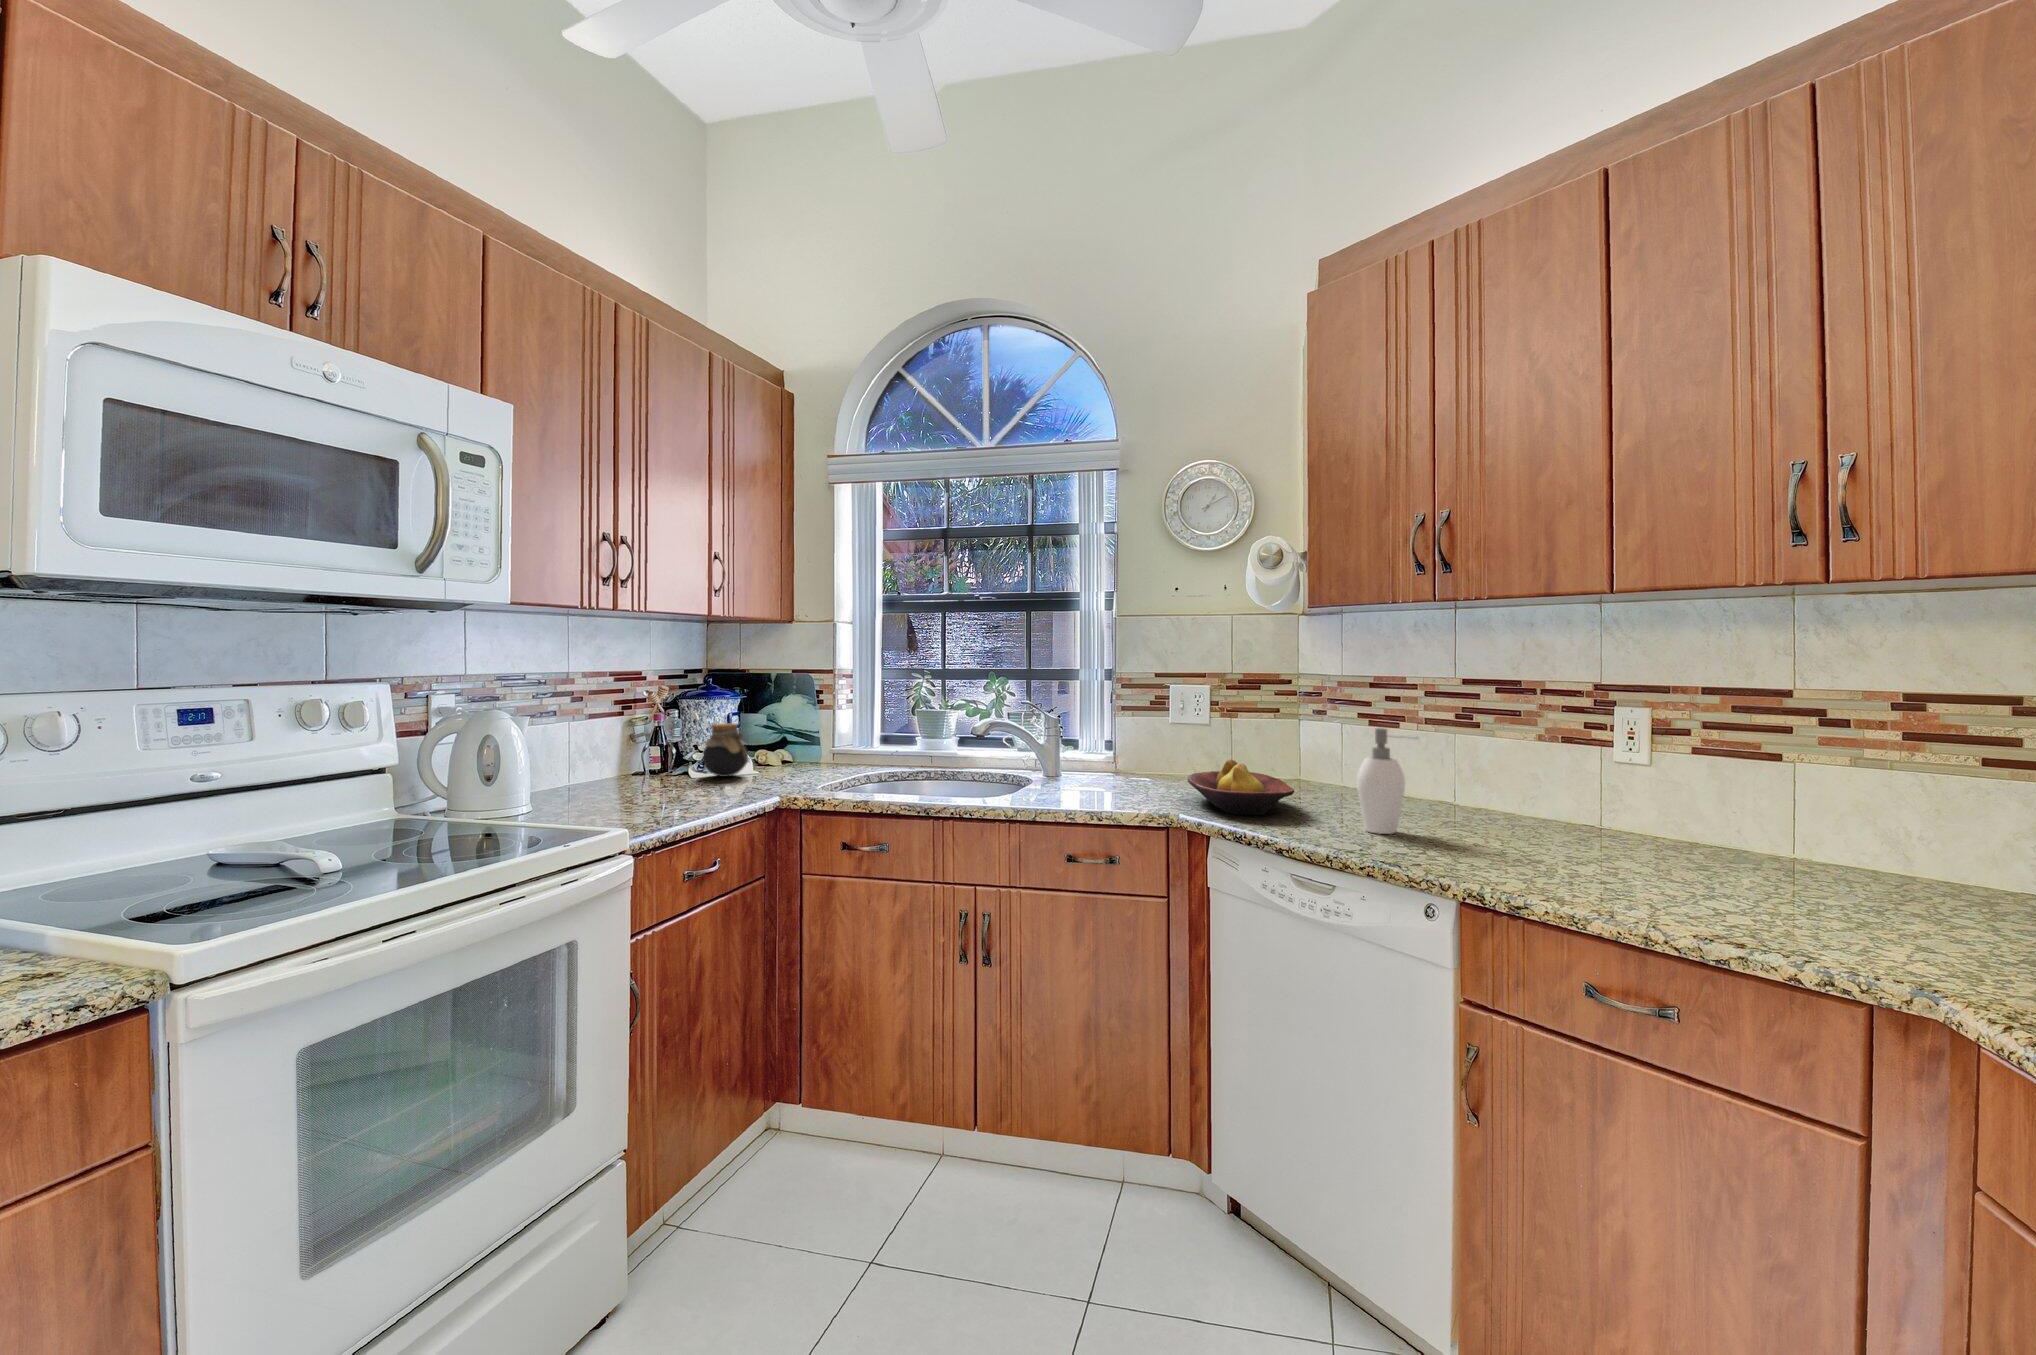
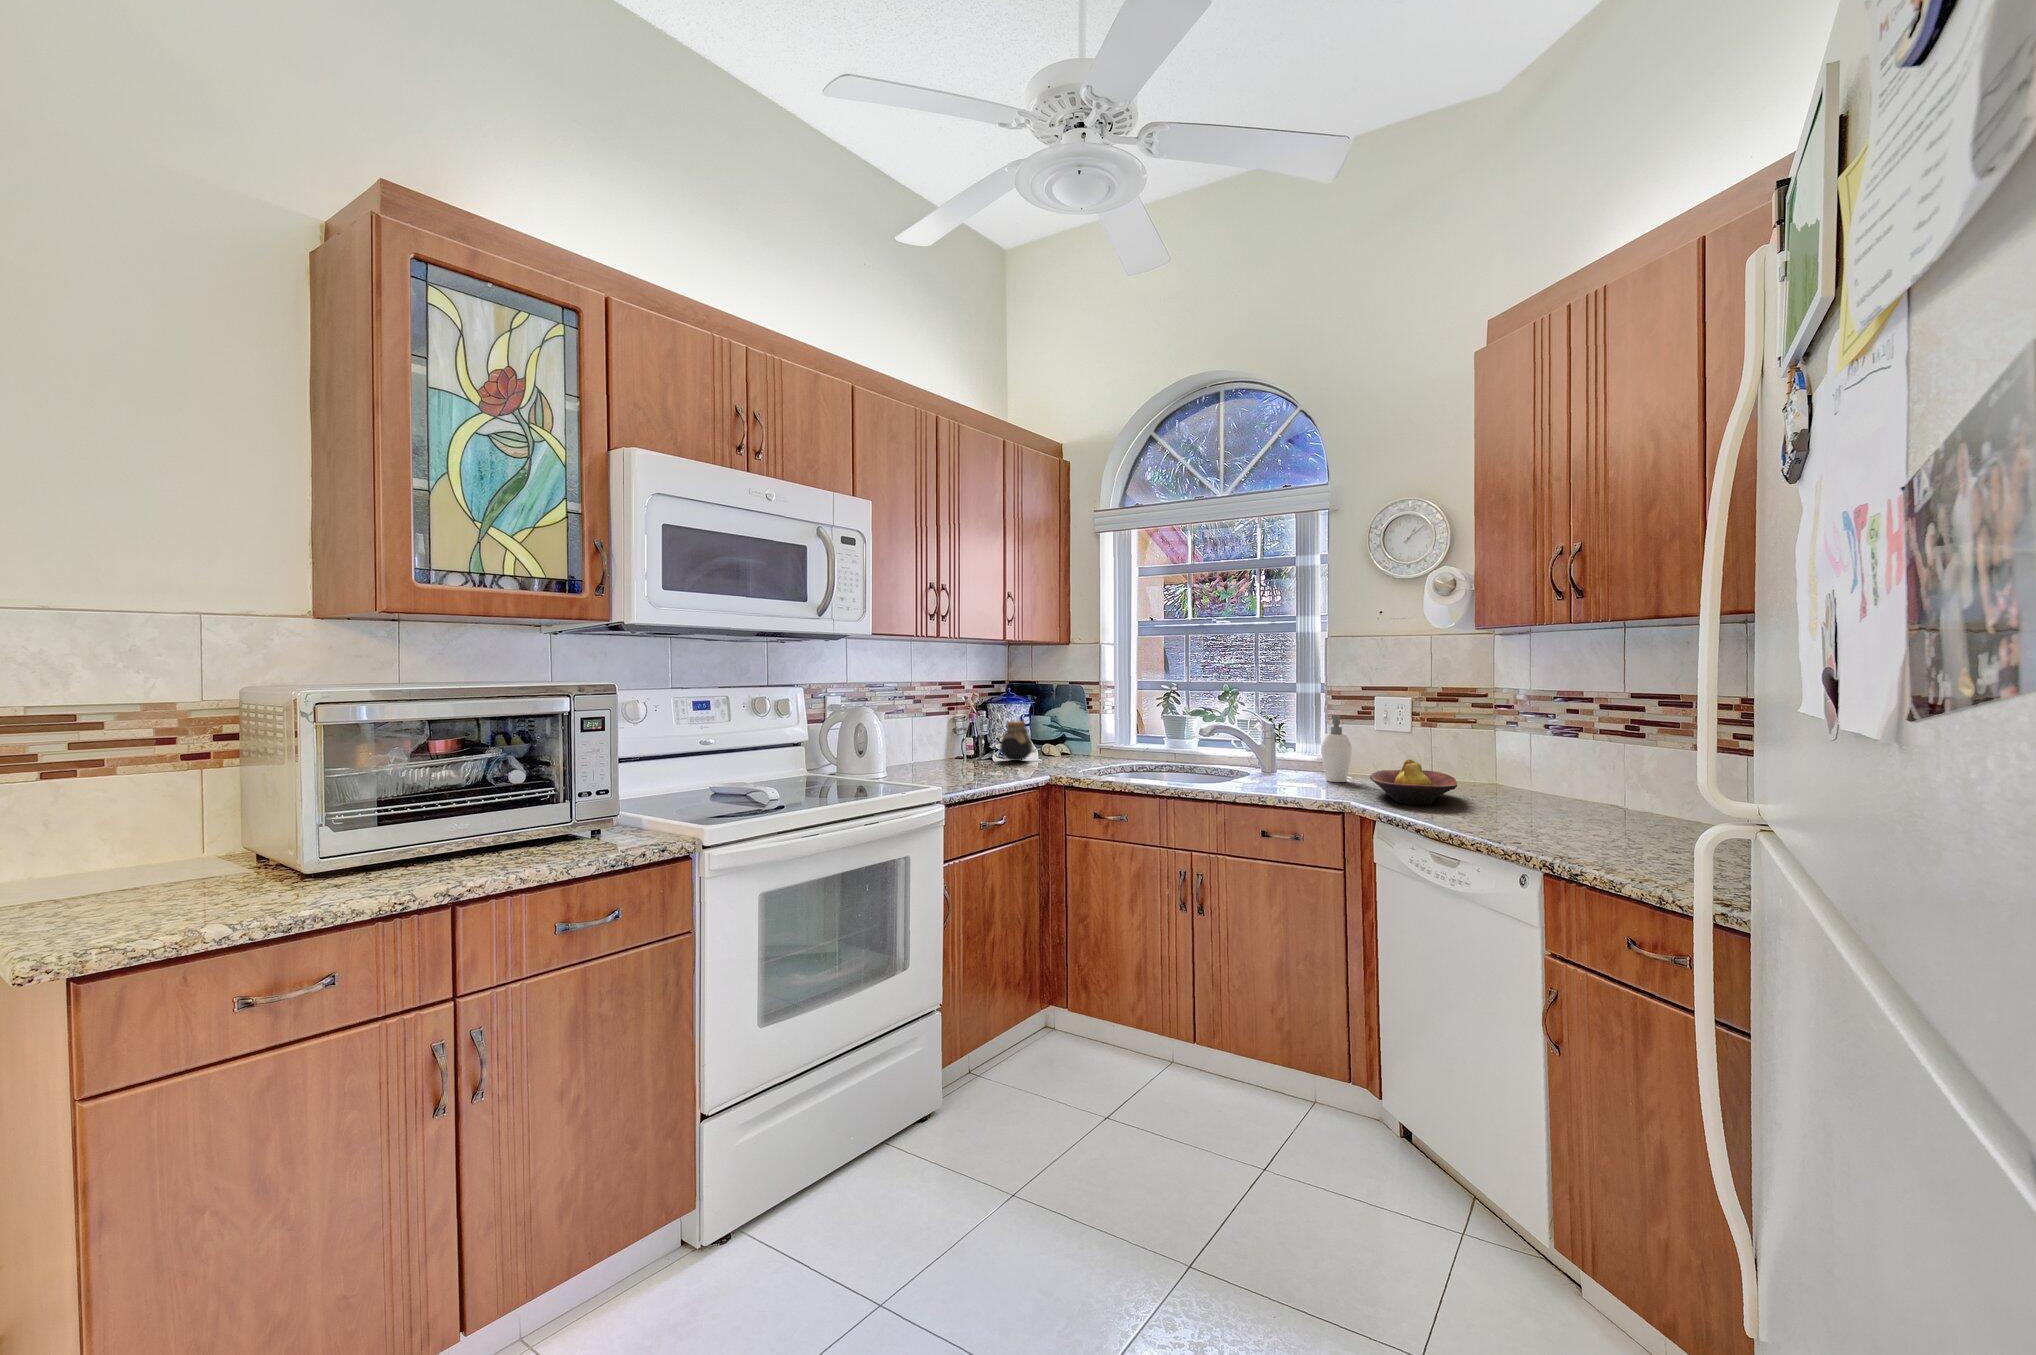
soap dispenser: present [1357,728,1405,834] -> present [1321,714,1354,782]

